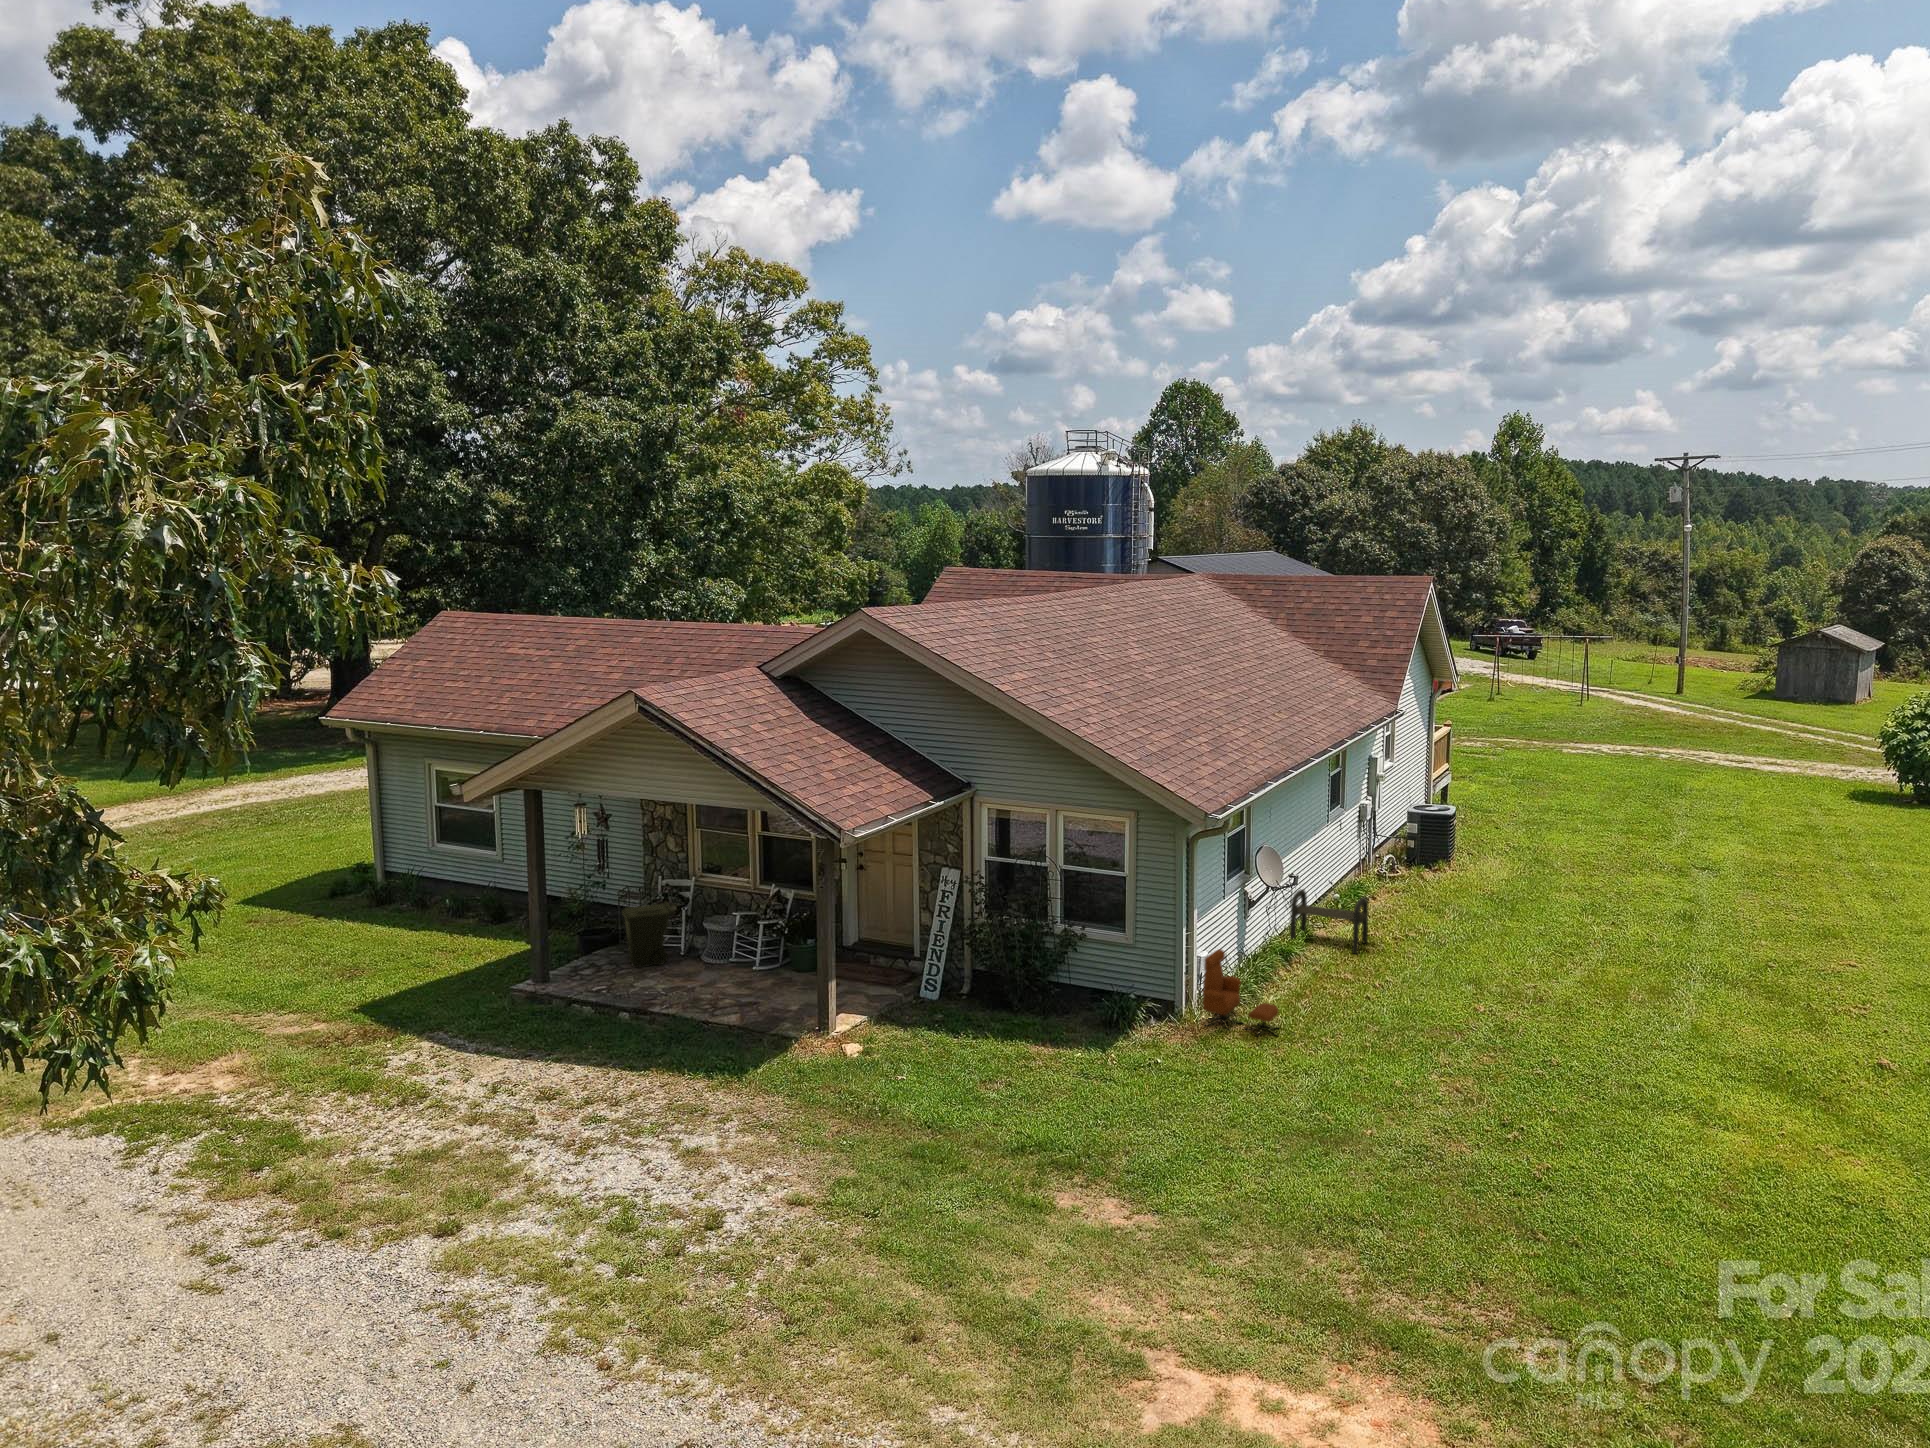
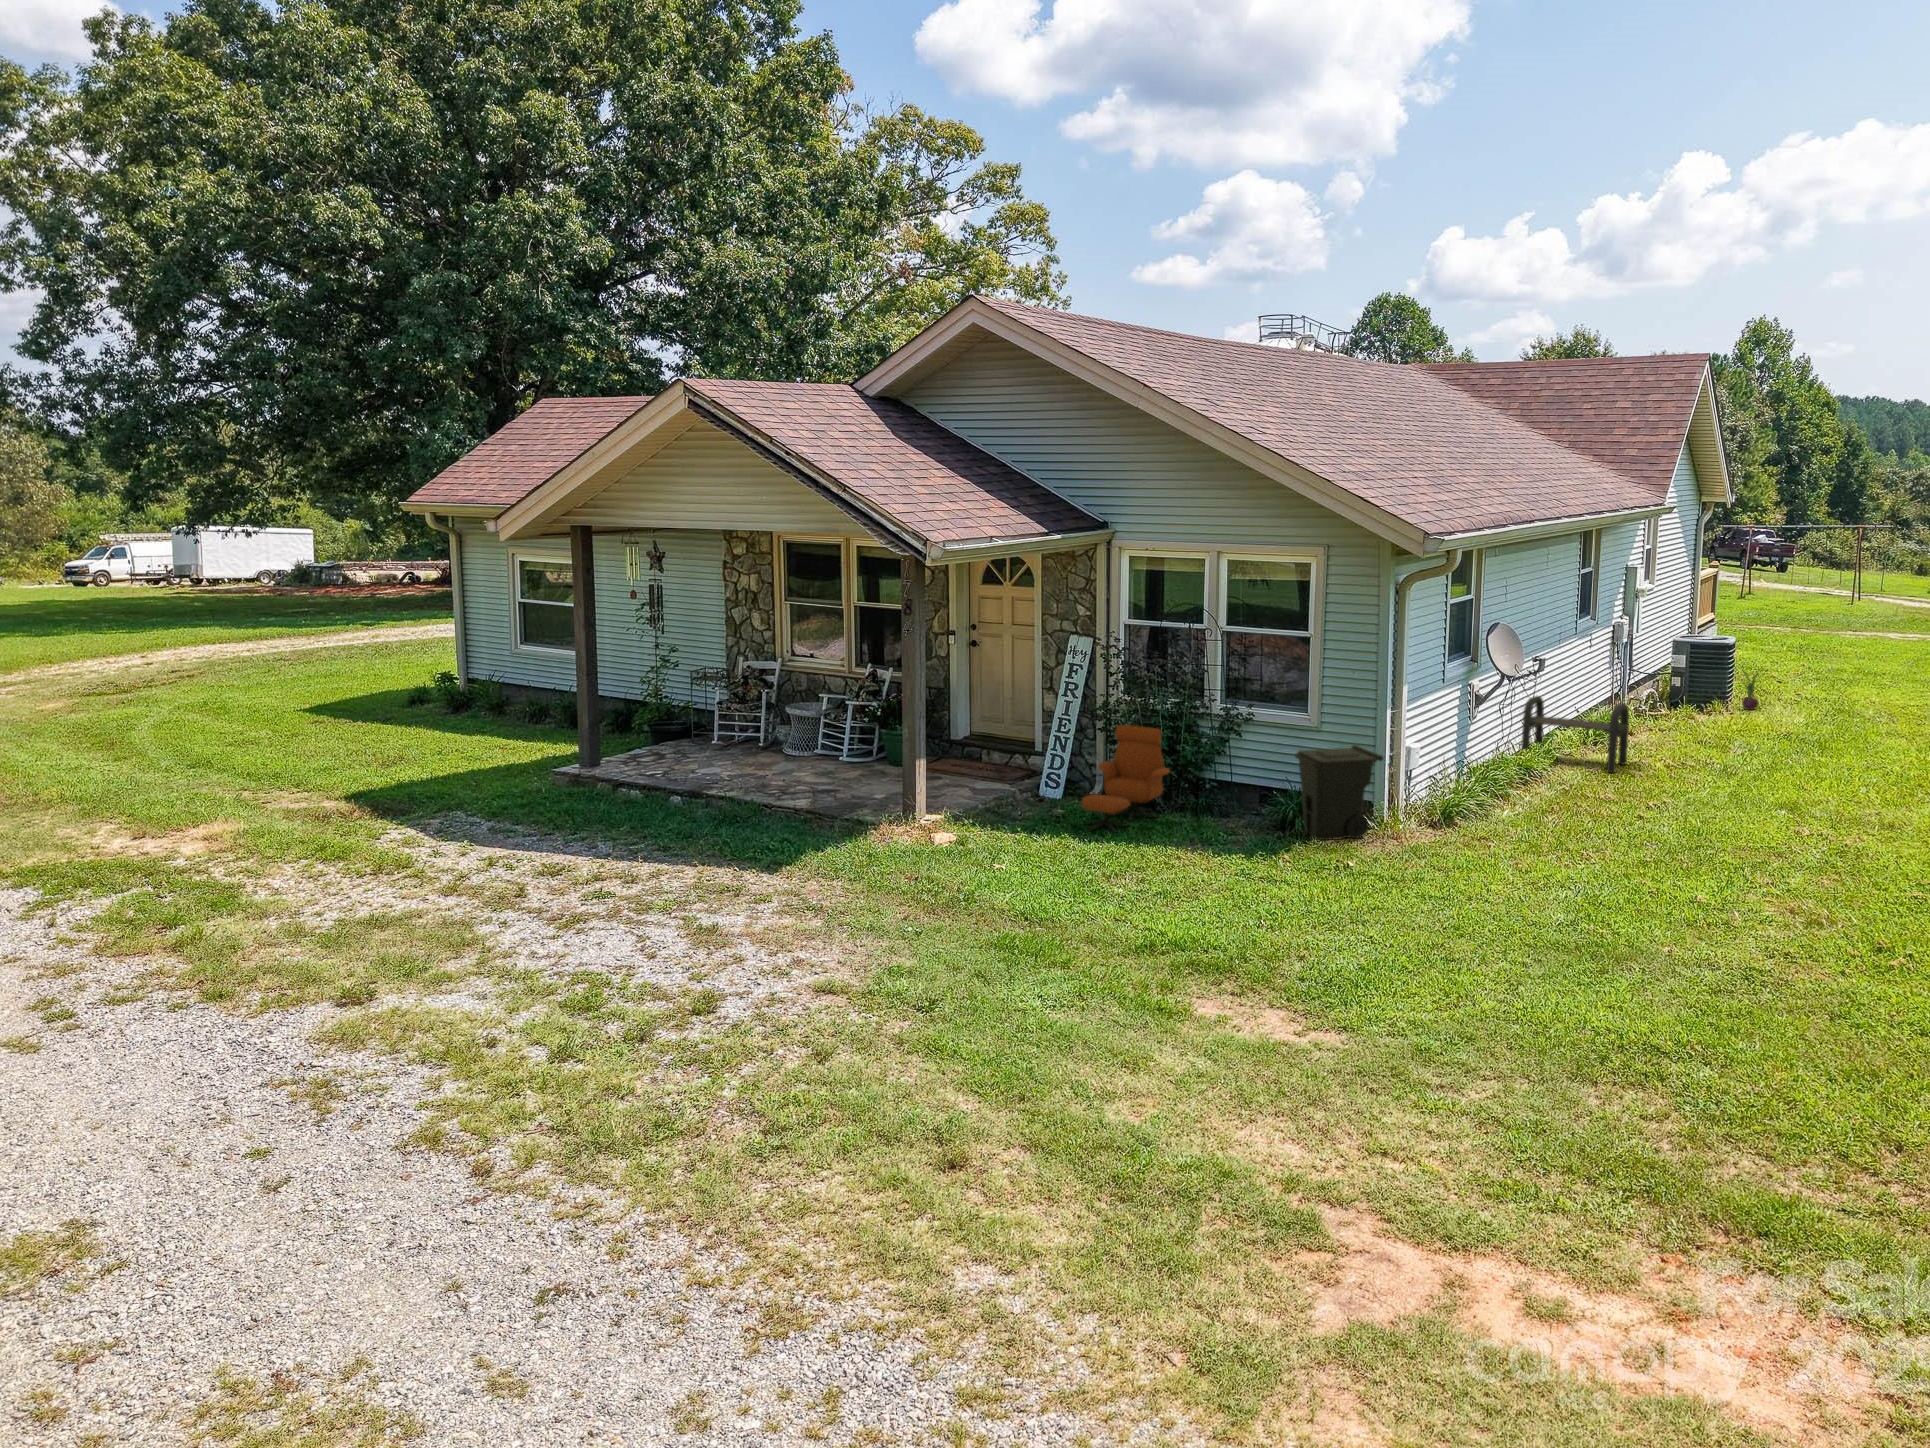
decorative plant: none [1447,842,1486,875] -> present [1742,672,1759,710]
trash can: present [622,902,674,968] -> present [1295,745,1383,840]
lounge chair: present [1202,949,1279,1036] -> present [1082,725,1170,833]

